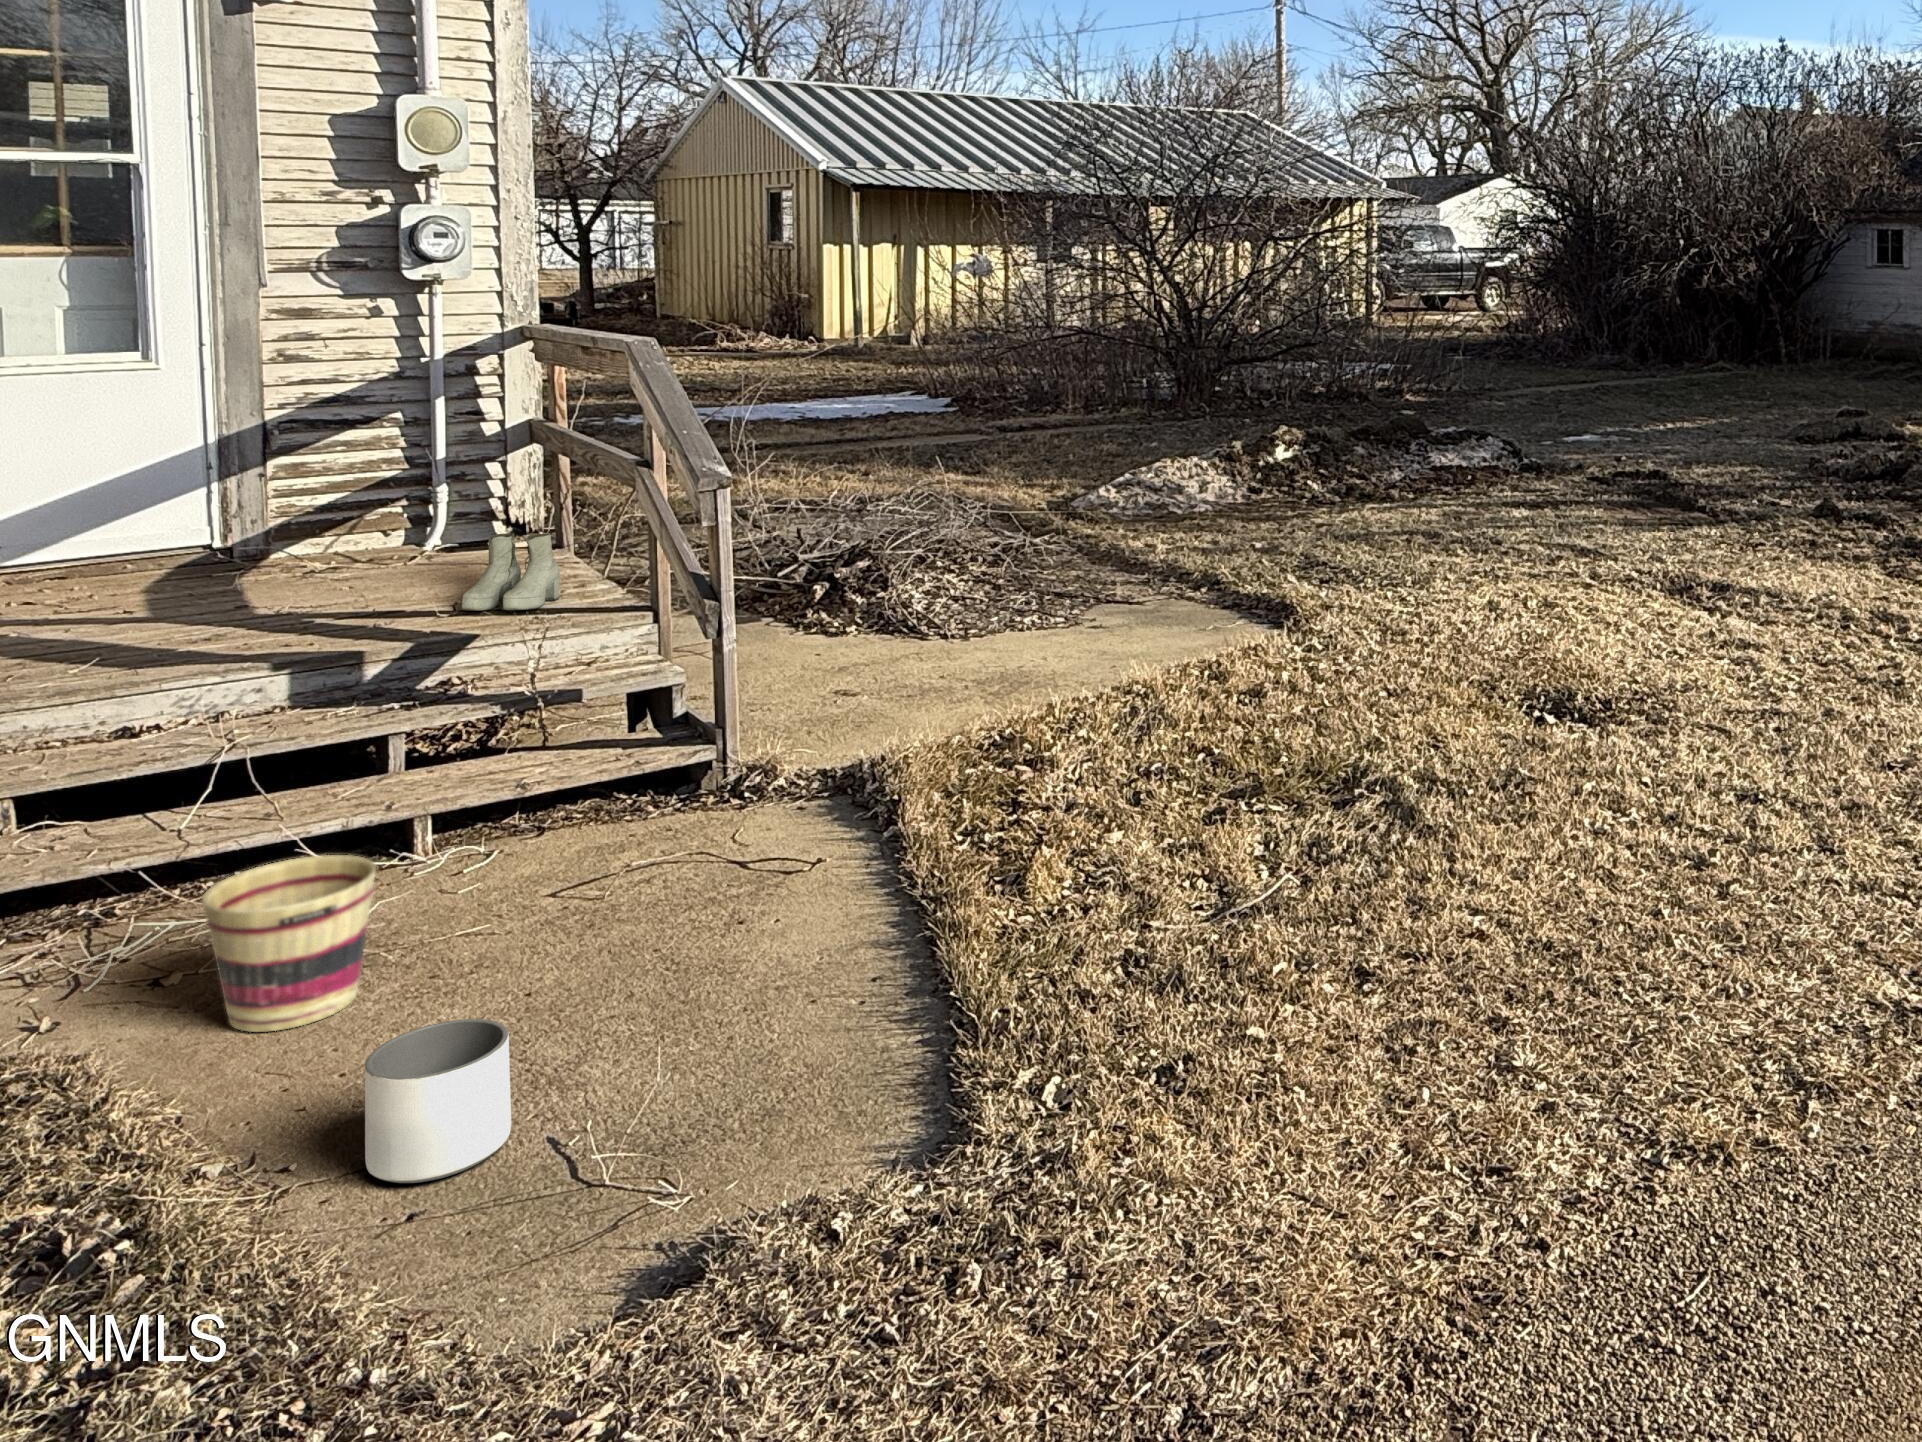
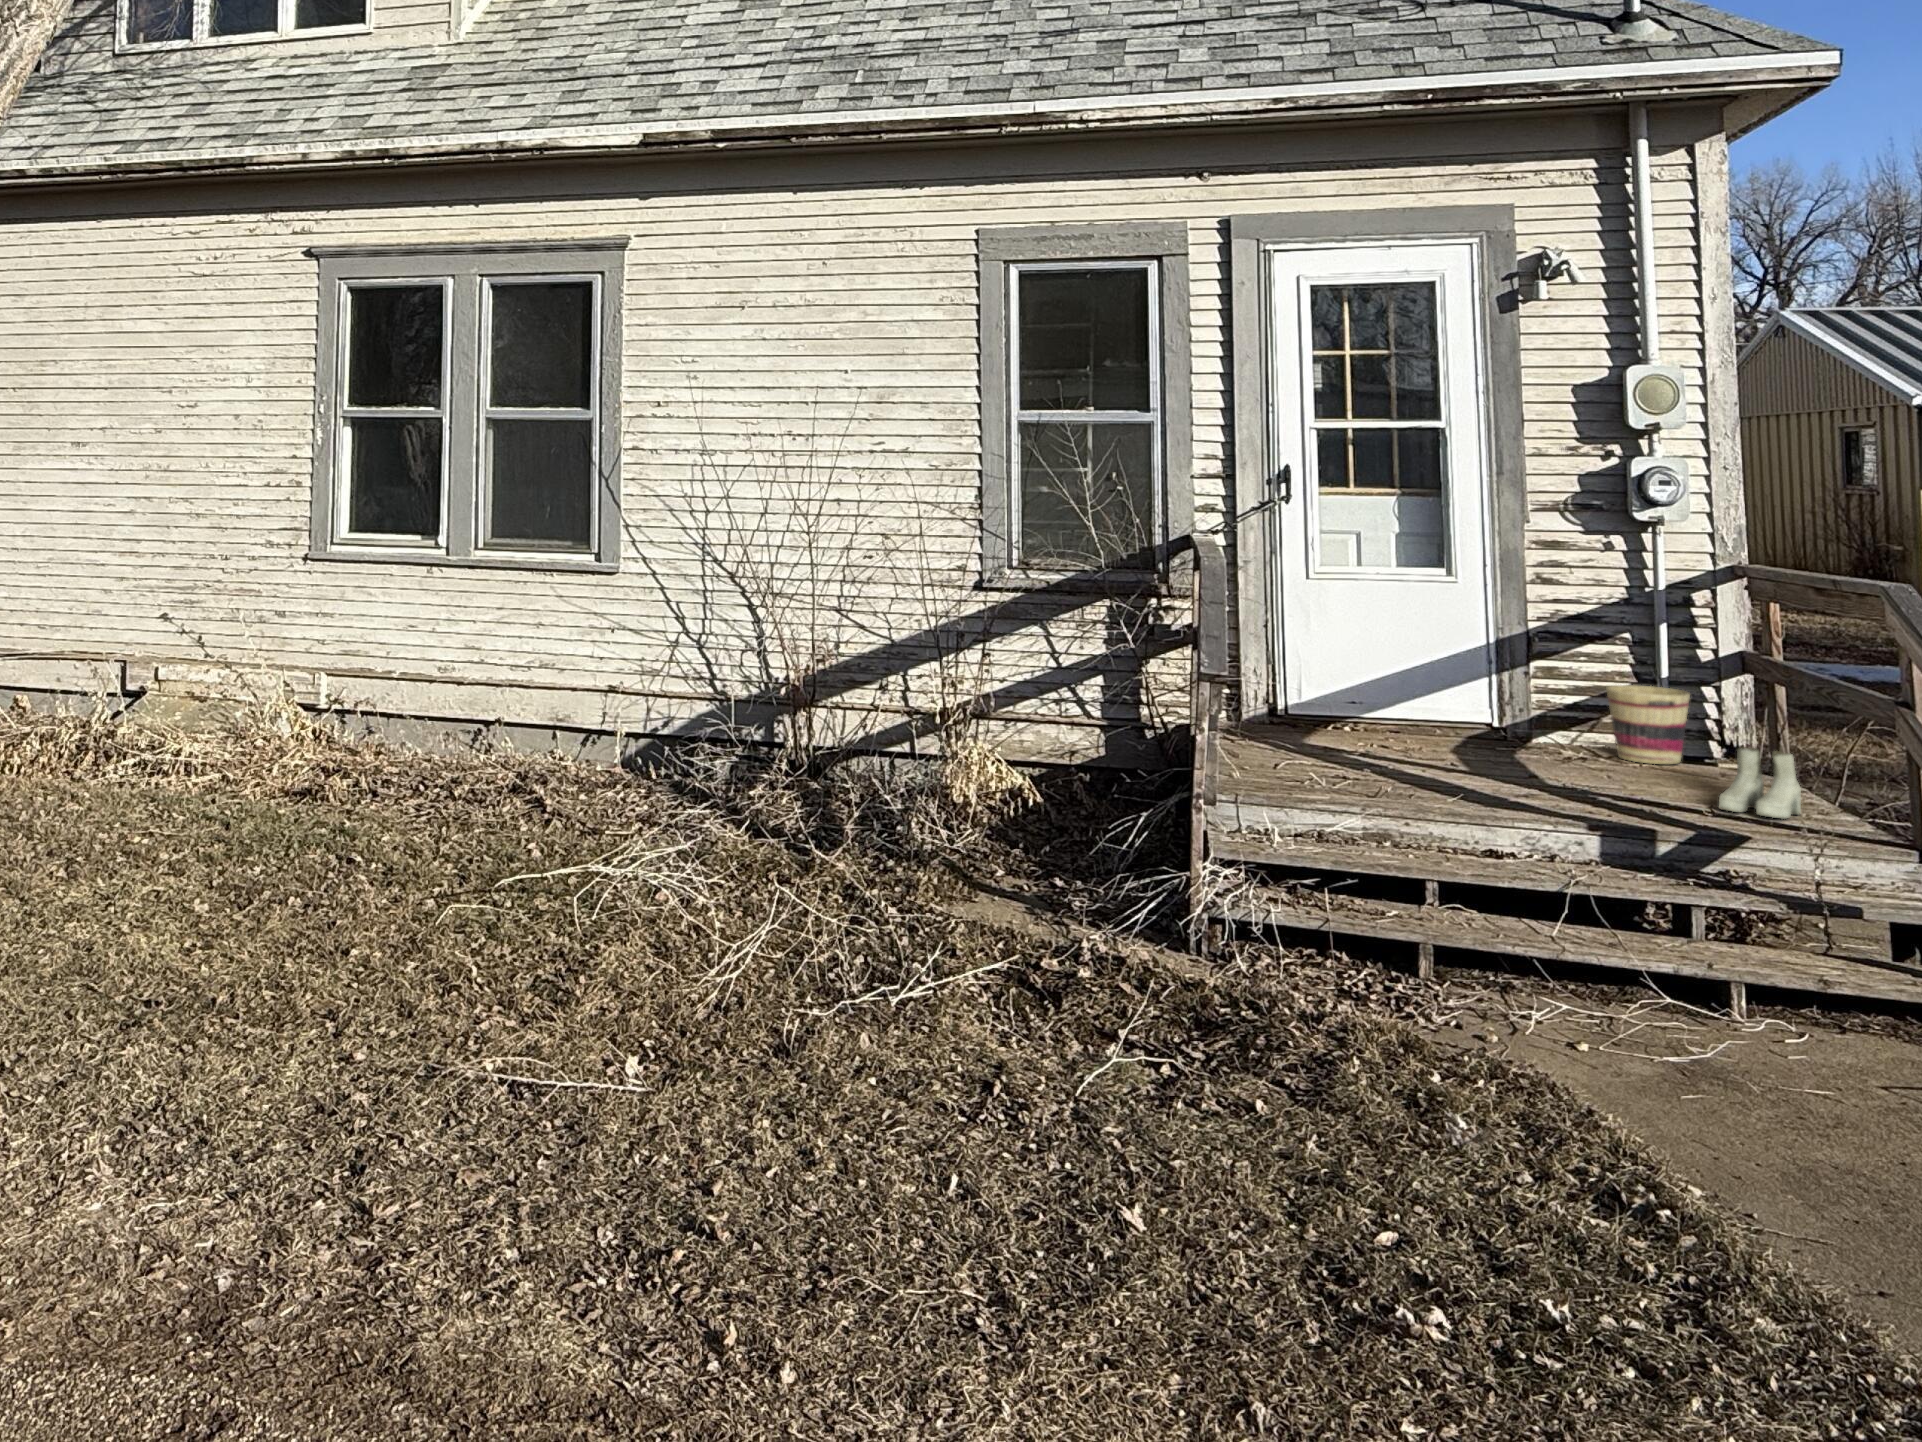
basket: present [202,855,376,1032] -> present [1606,685,1690,764]
planter: present [365,1019,511,1183] -> none [1785,1110,1901,1232]

